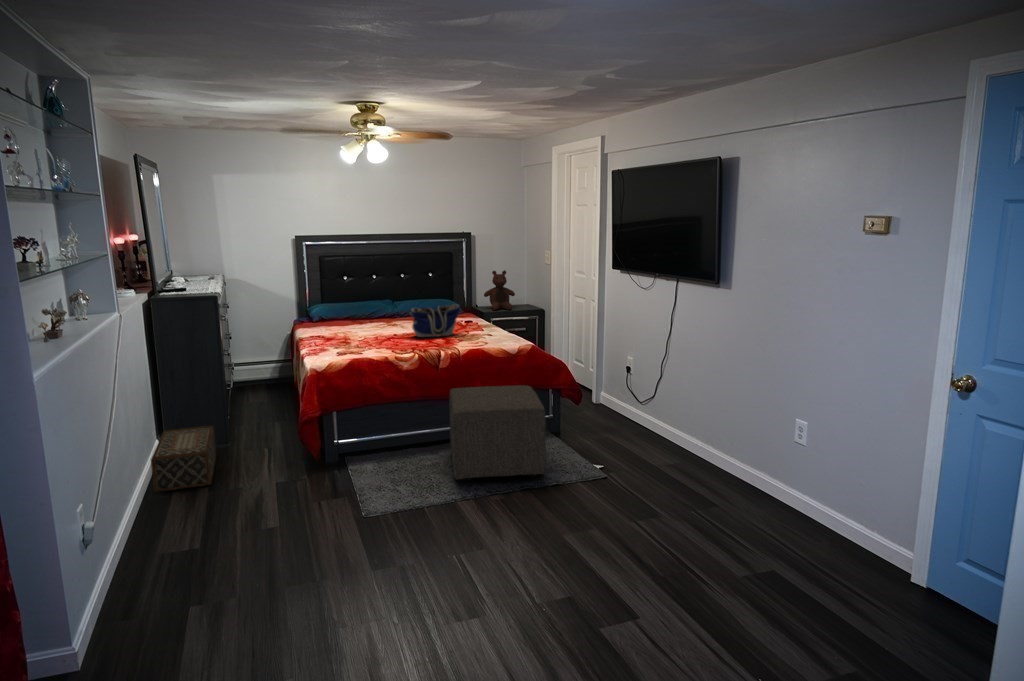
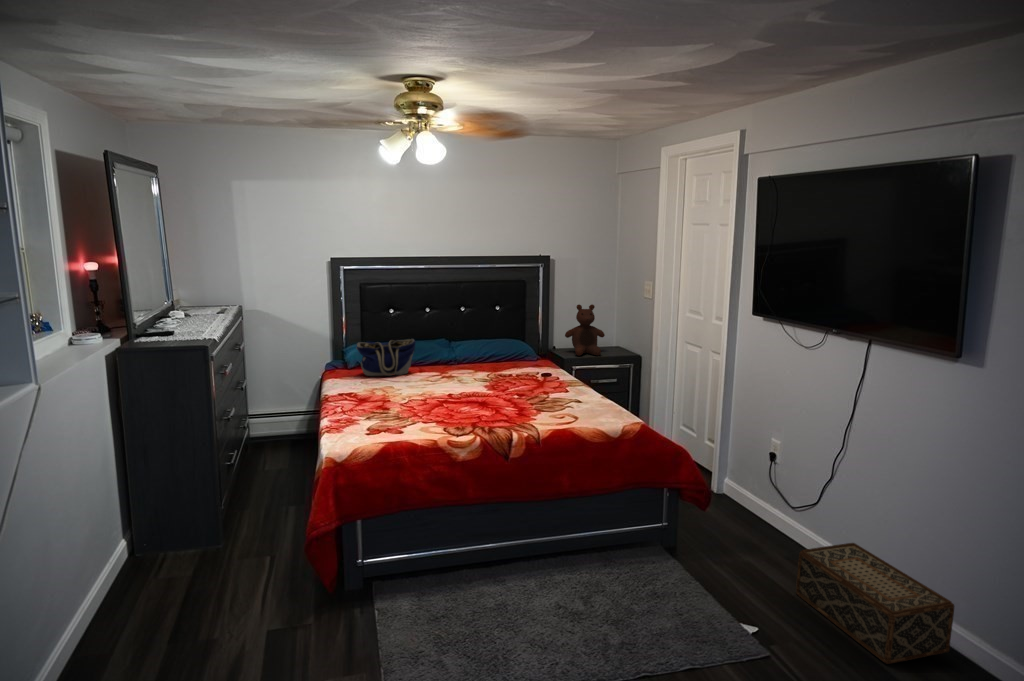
tote bag: present [410,304,460,337] -> present [356,339,416,376]
ottoman: present [449,385,546,481] -> none [523,489,672,645]
woven basket: present [151,426,216,492] -> present [796,543,954,664]

